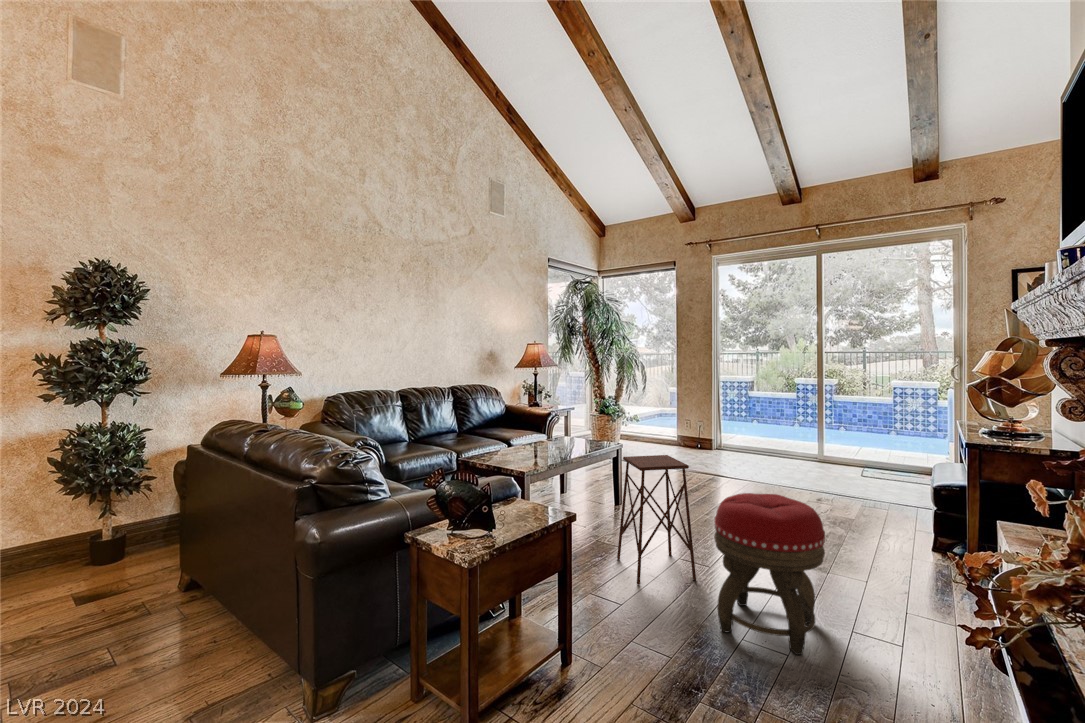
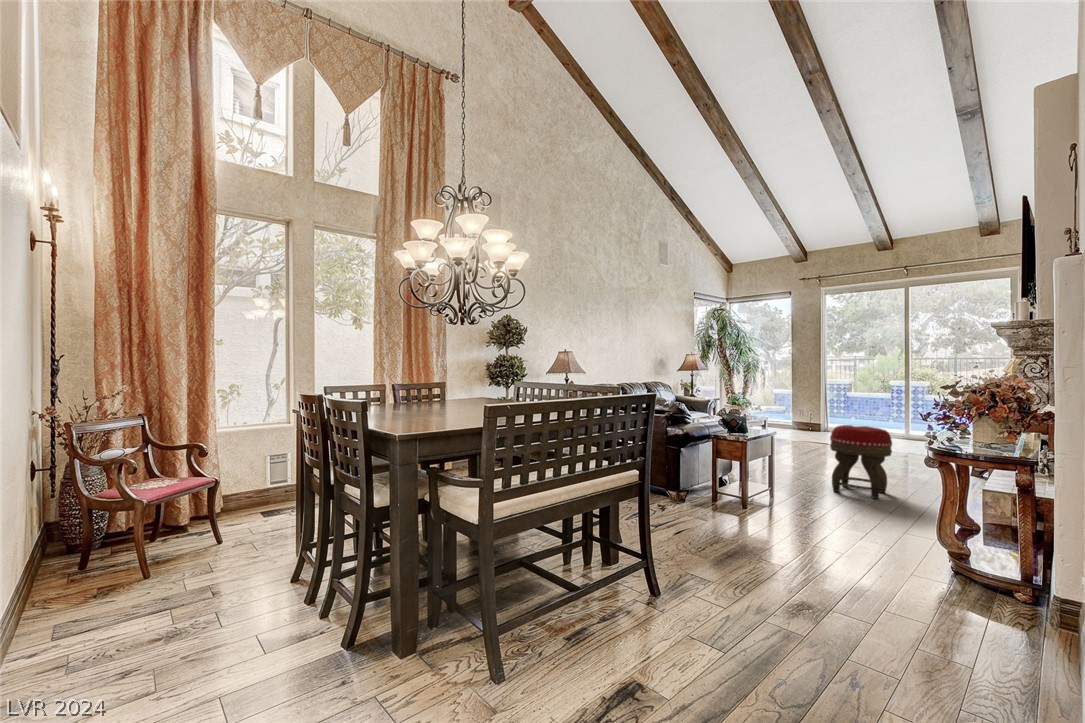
side table: present [617,455,696,585] -> none [766,411,817,479]

